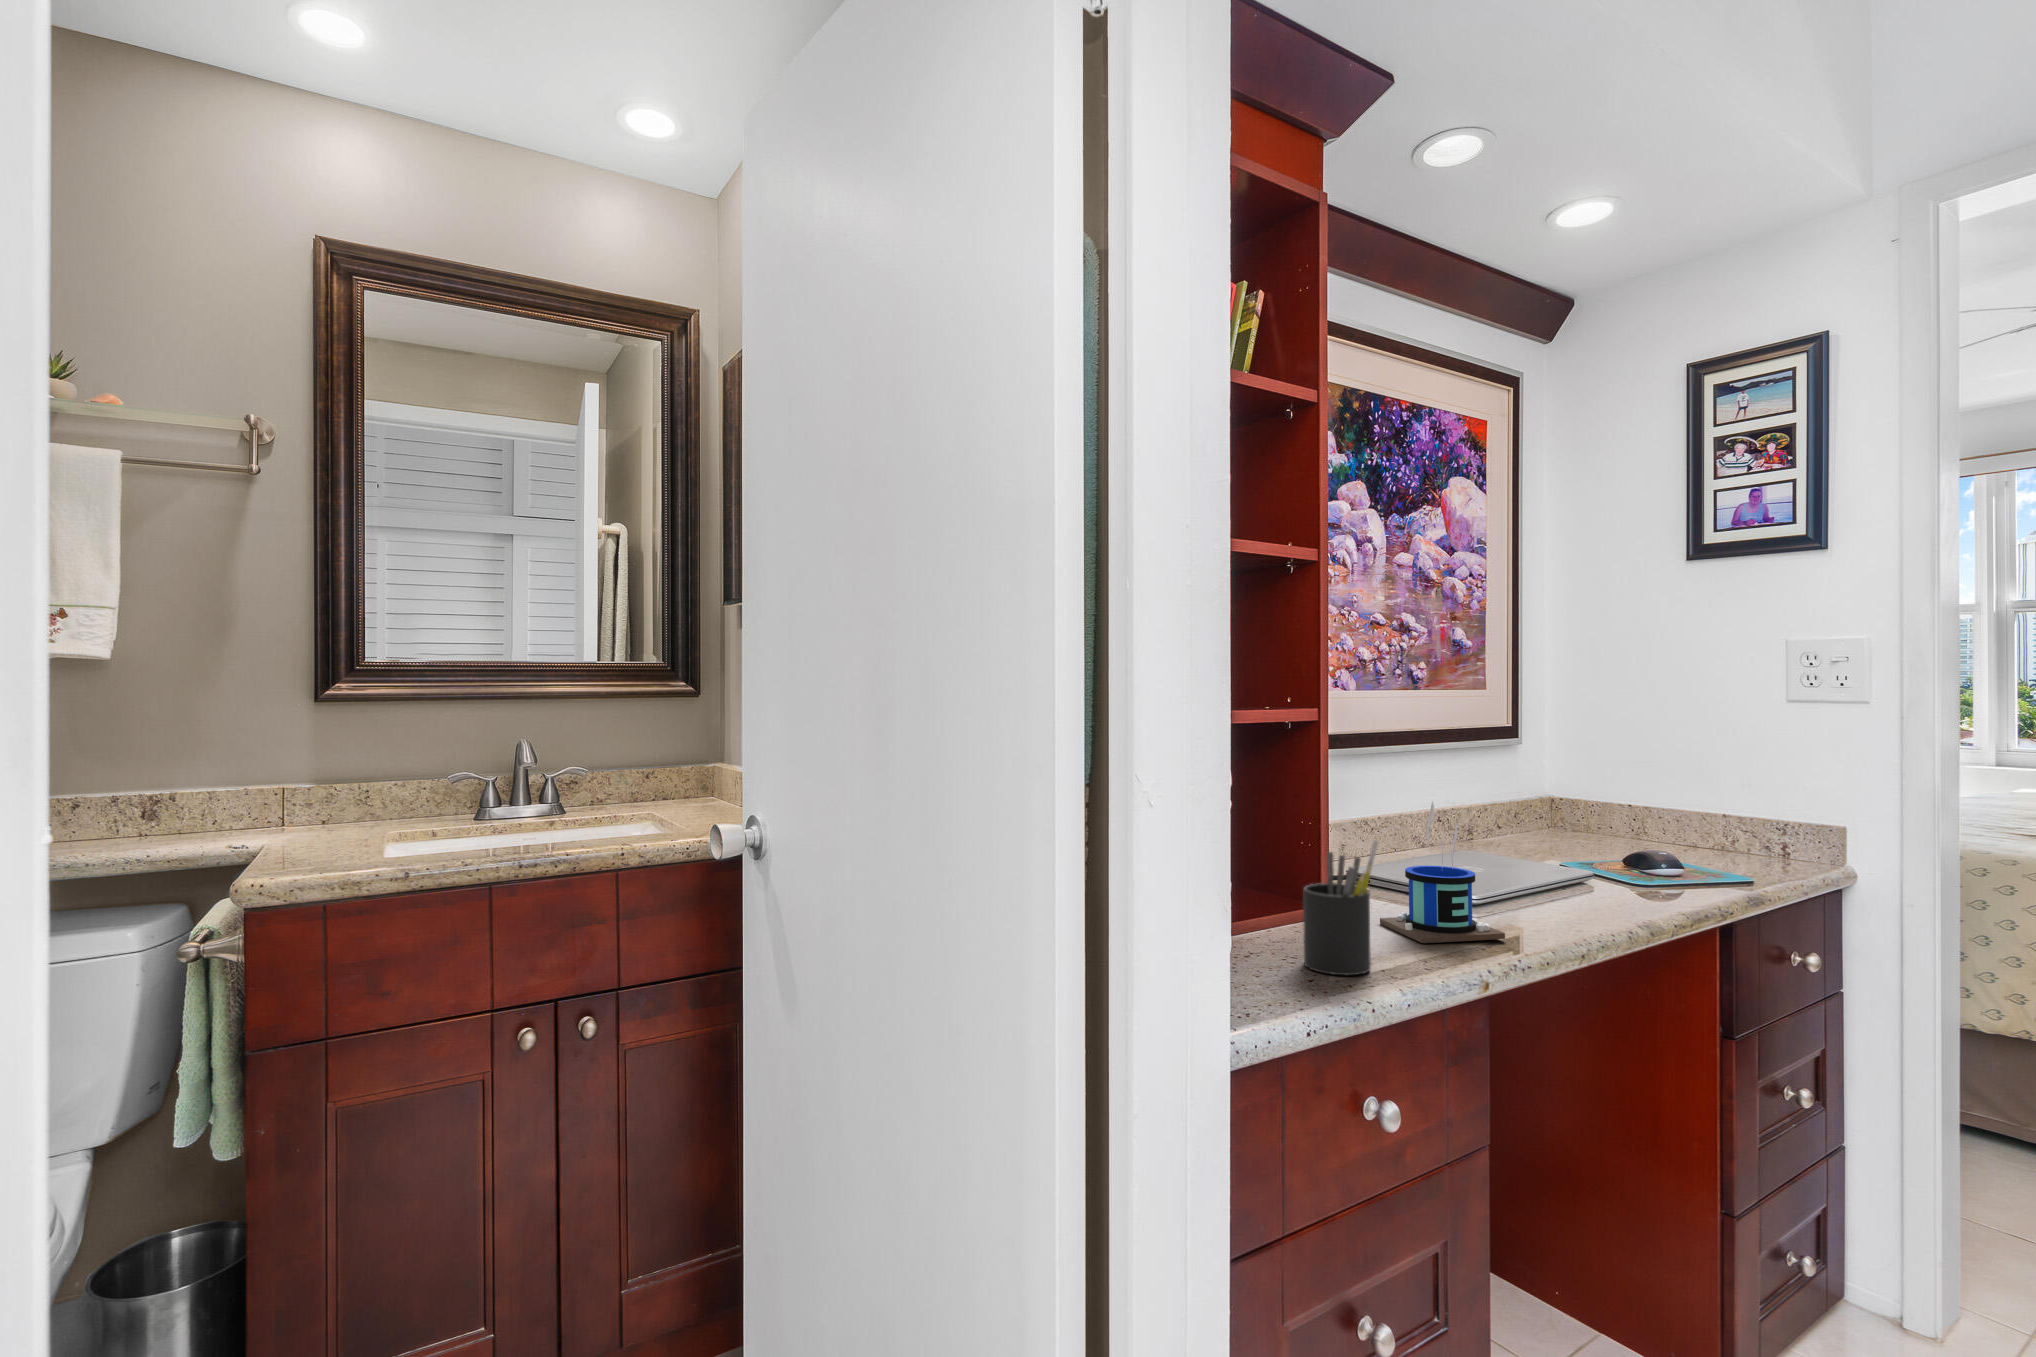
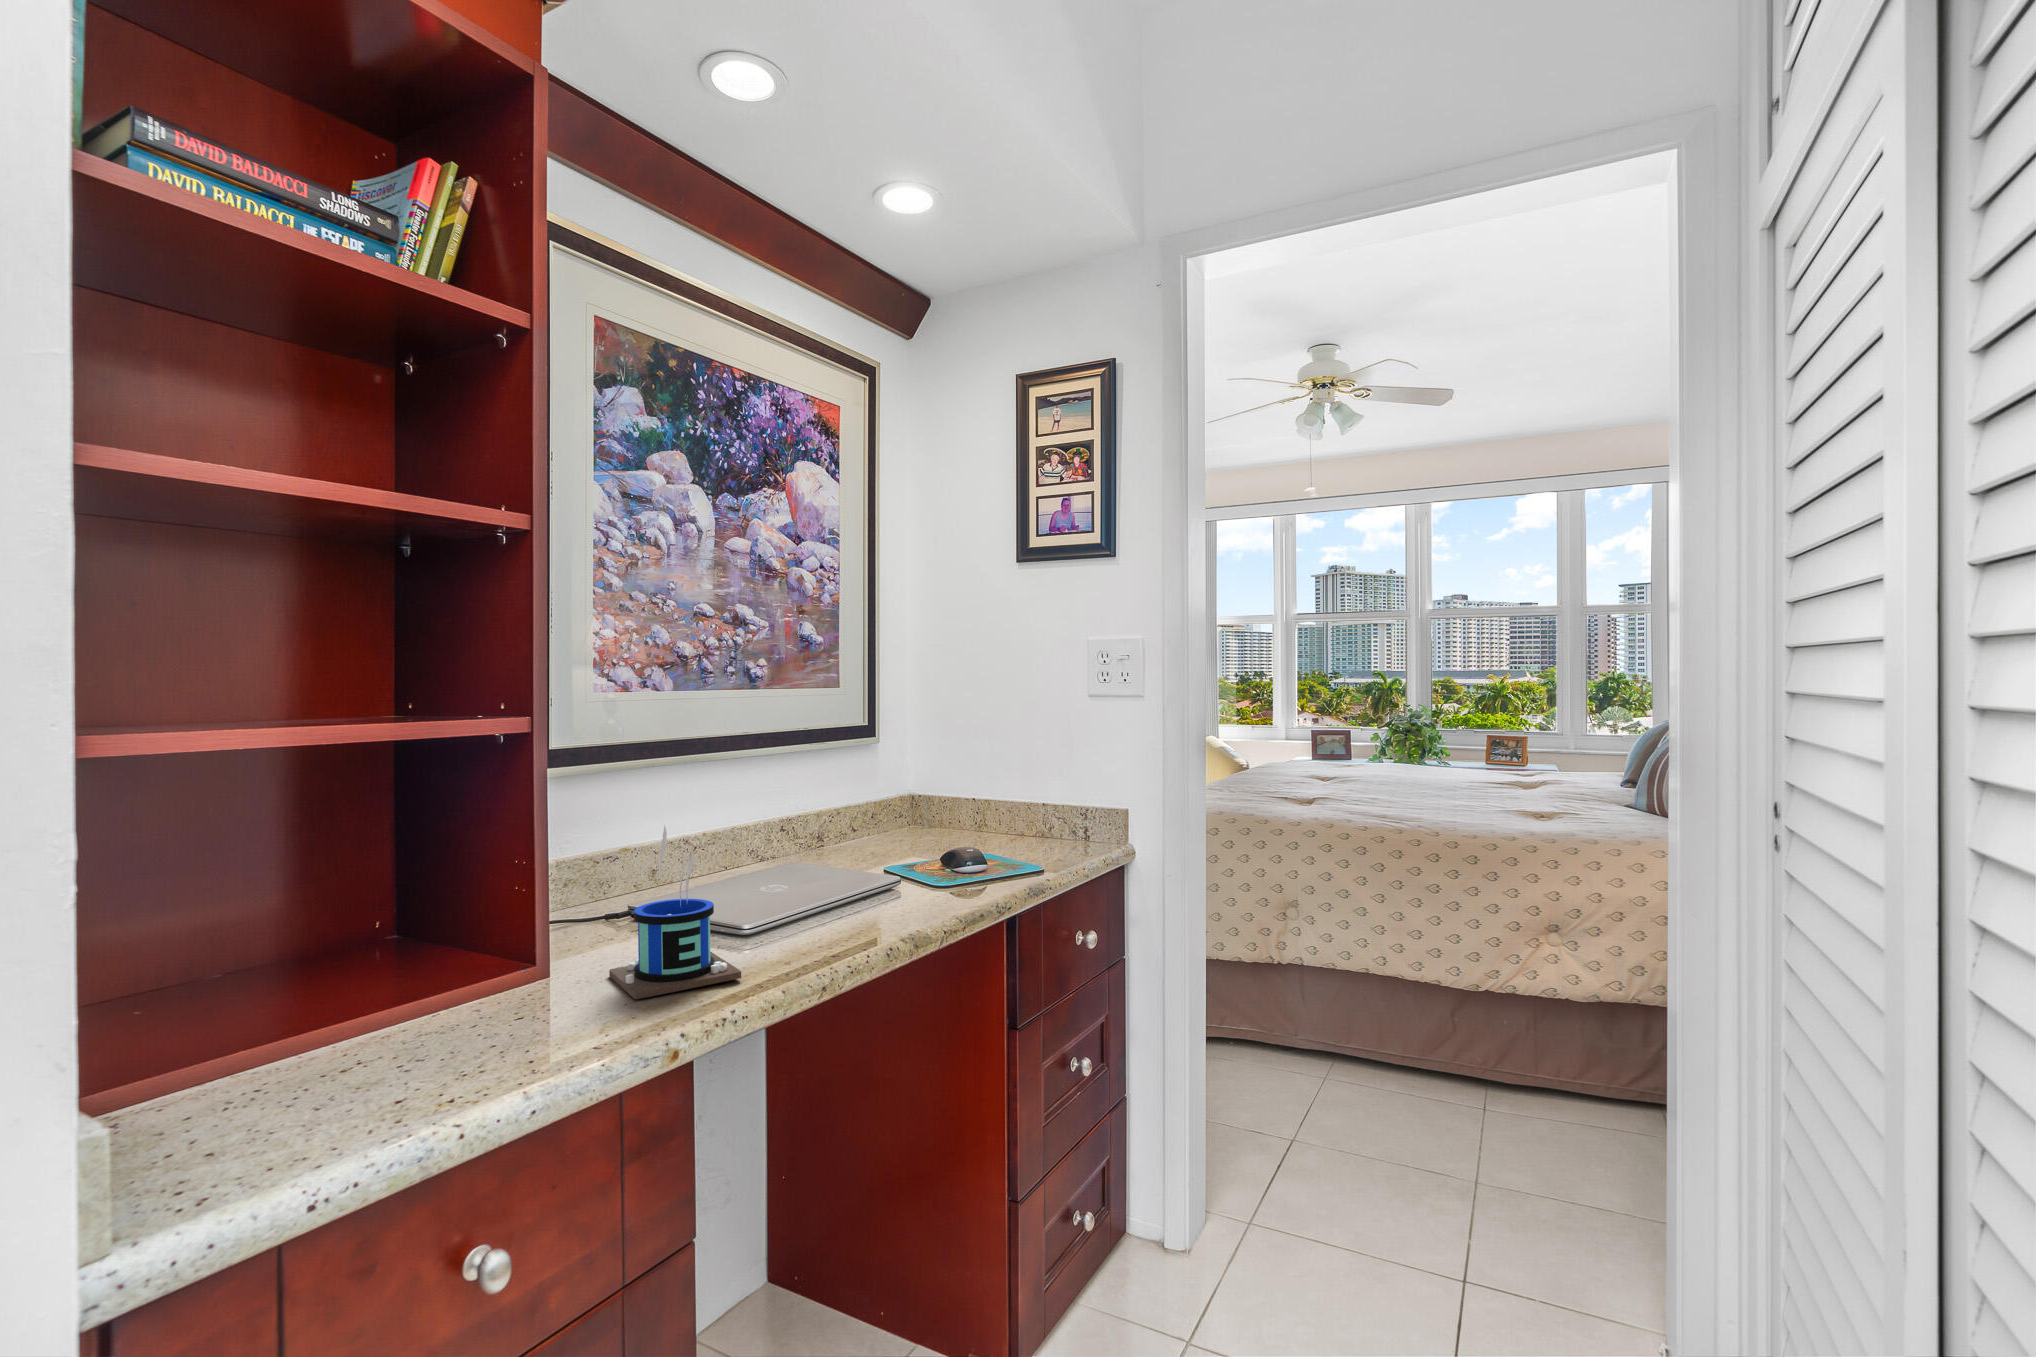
pen holder: present [1303,841,1378,975] -> none [432,888,539,1074]

